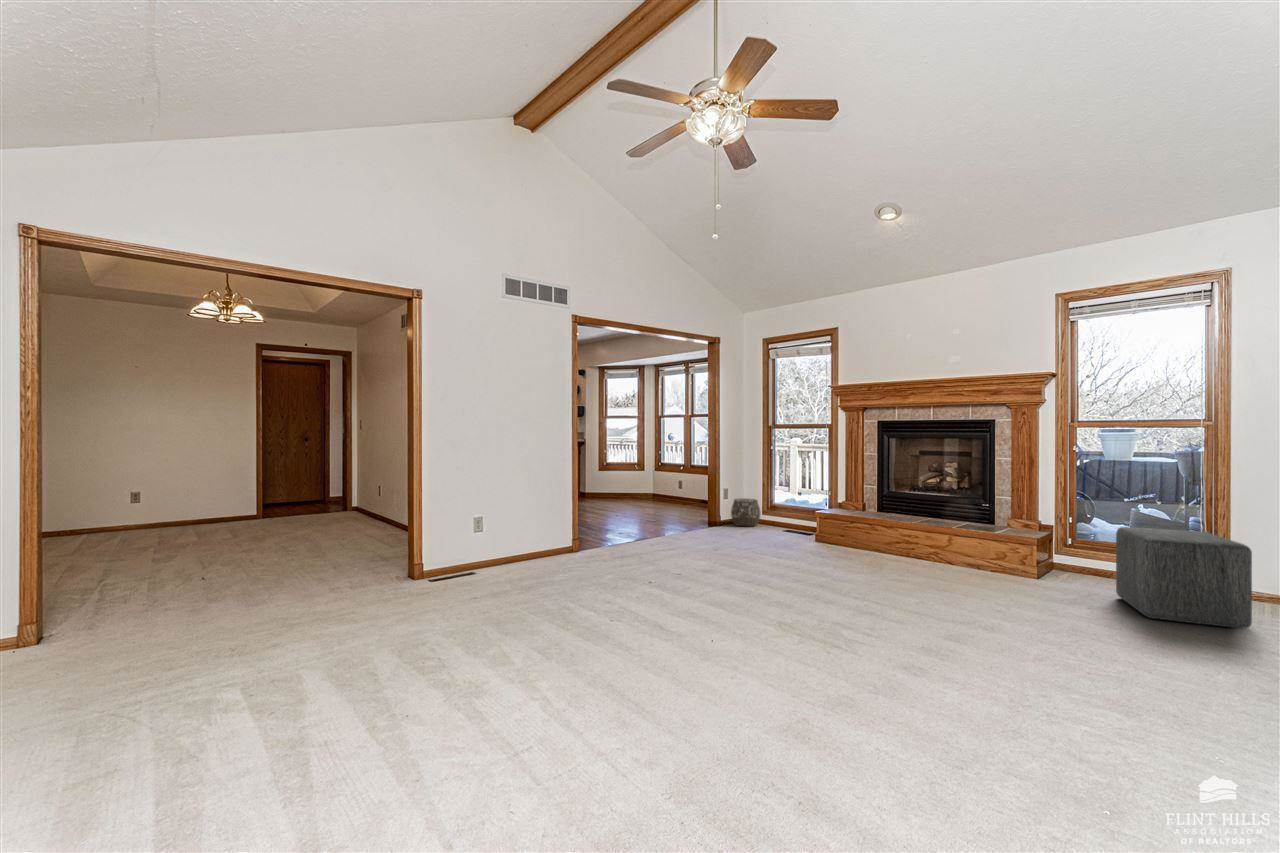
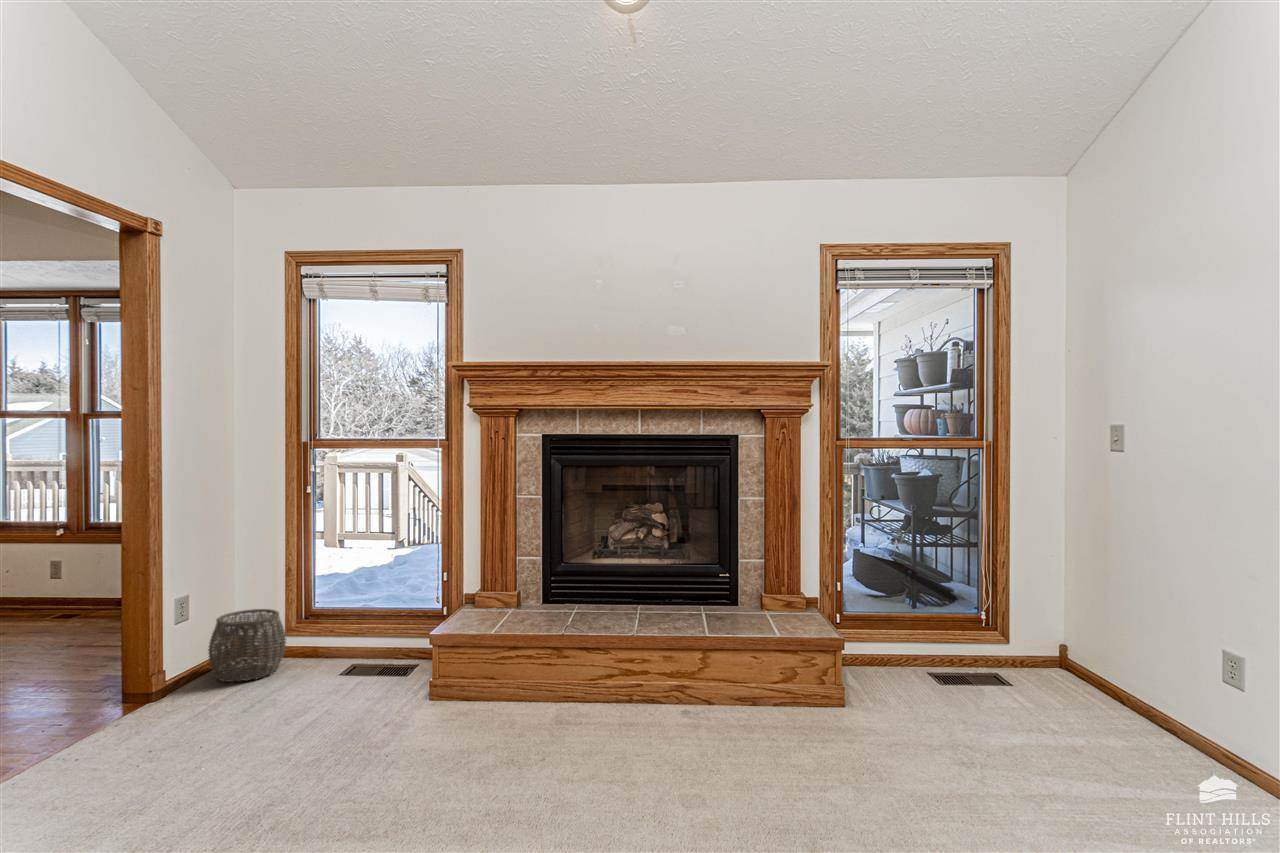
ottoman: present [1116,527,1252,629] -> none [961,600,1147,766]

